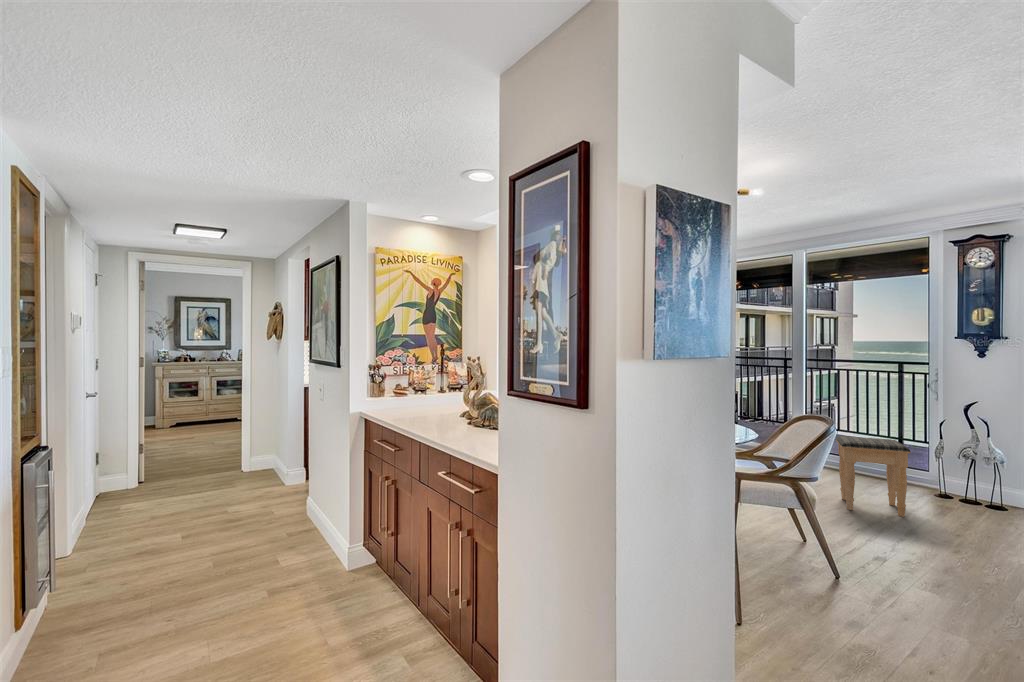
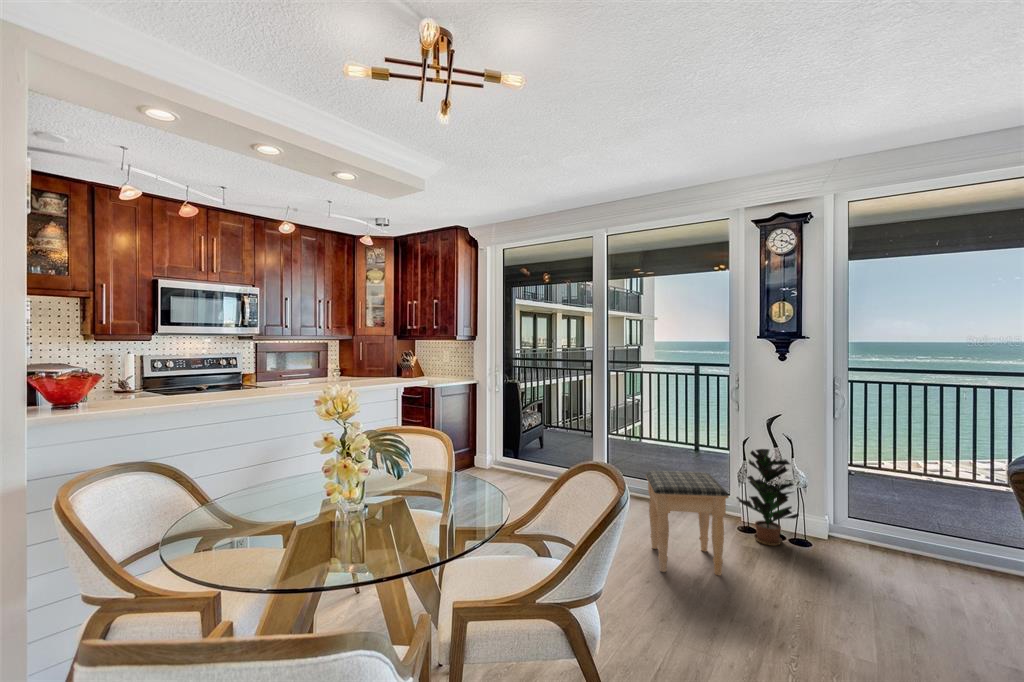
potted plant: none [928,426,992,510] -> present [737,449,799,546]

